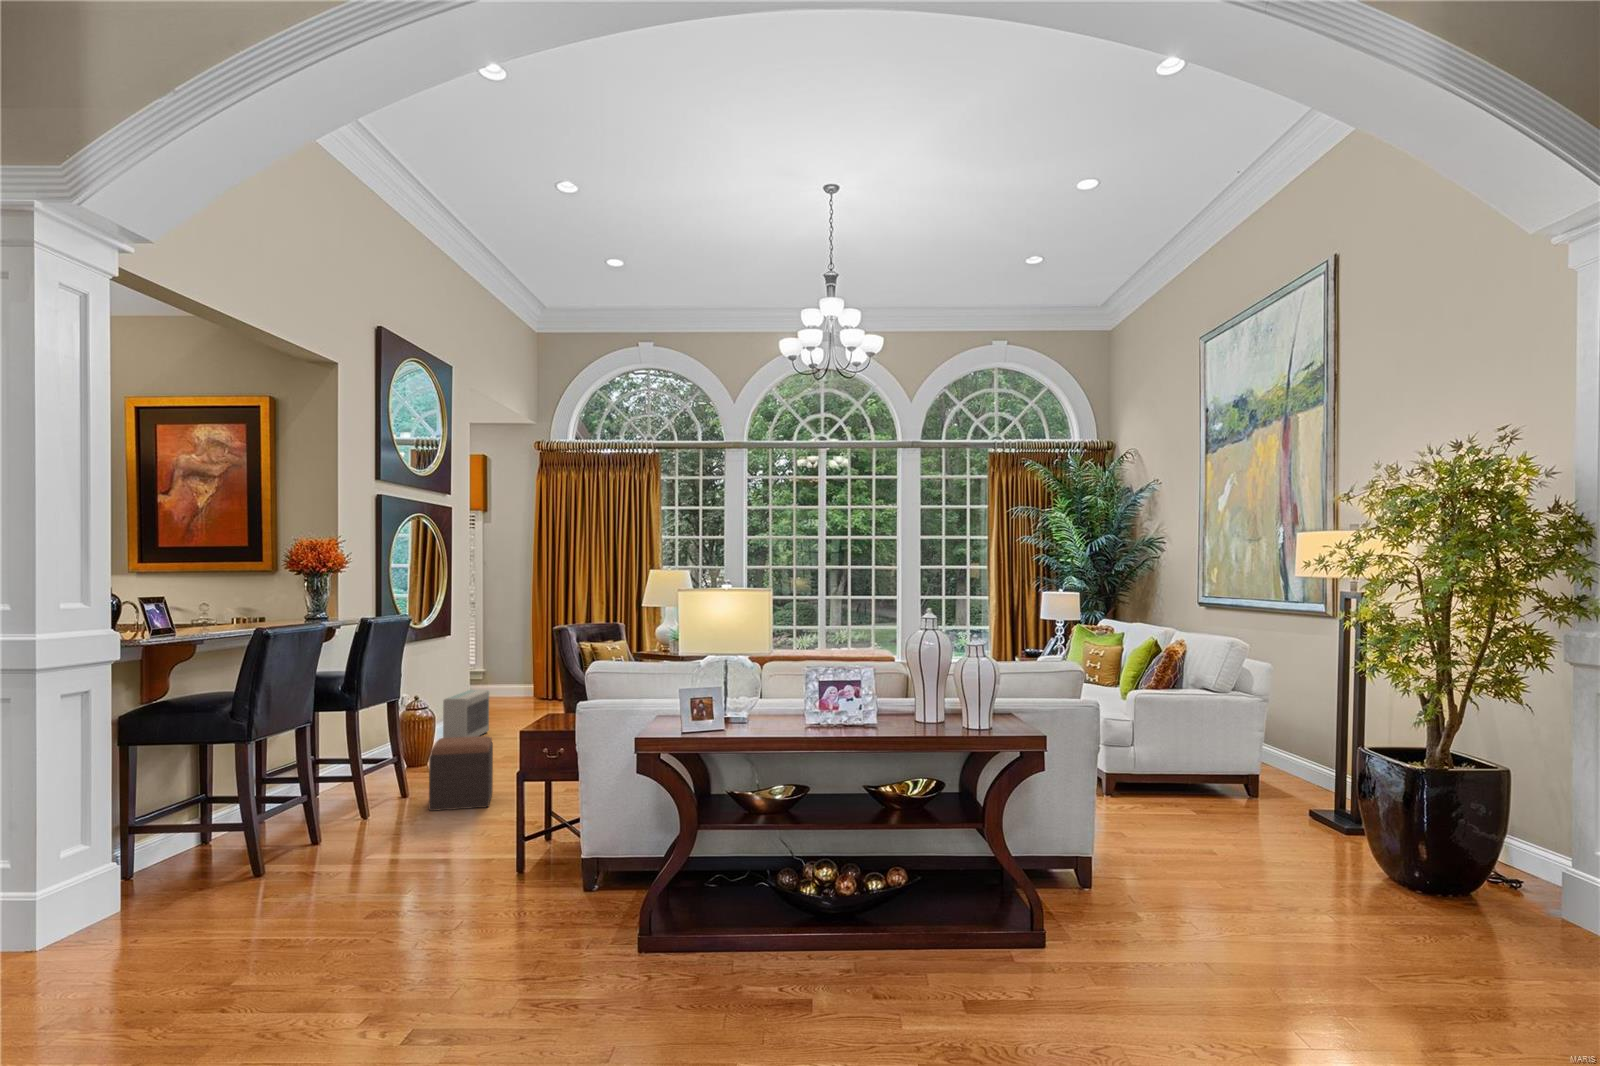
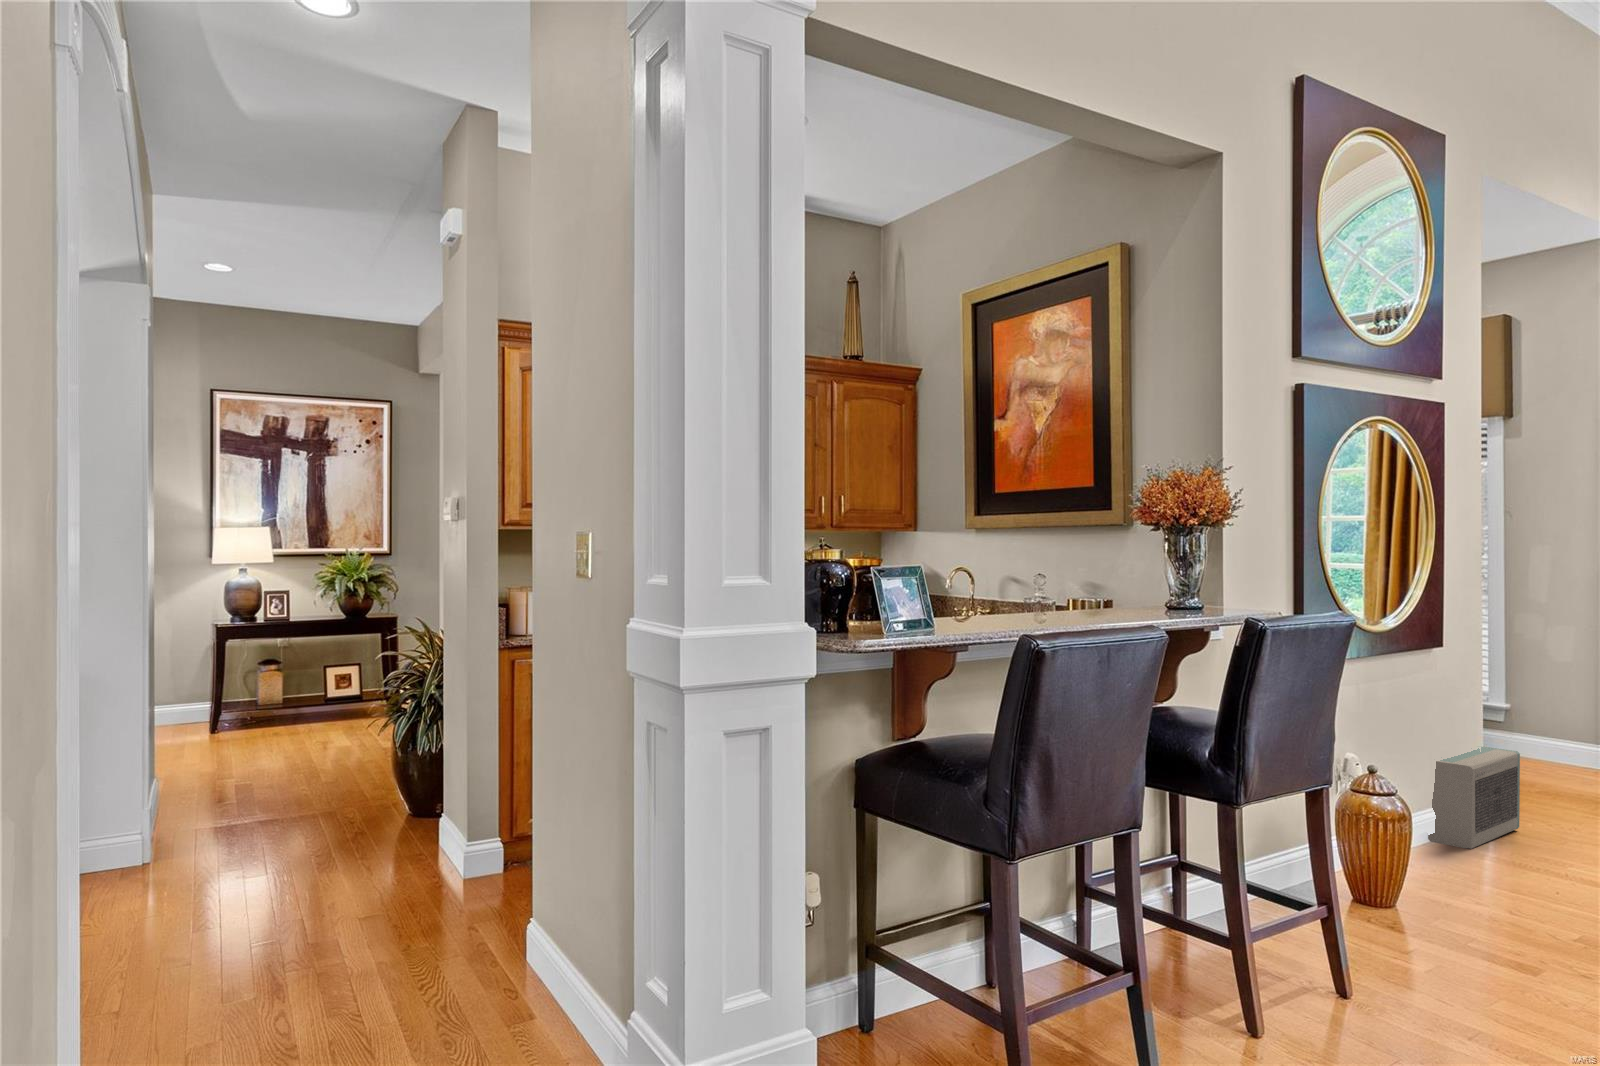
footstool: present [429,736,493,811] -> none [1391,863,1533,1038]

